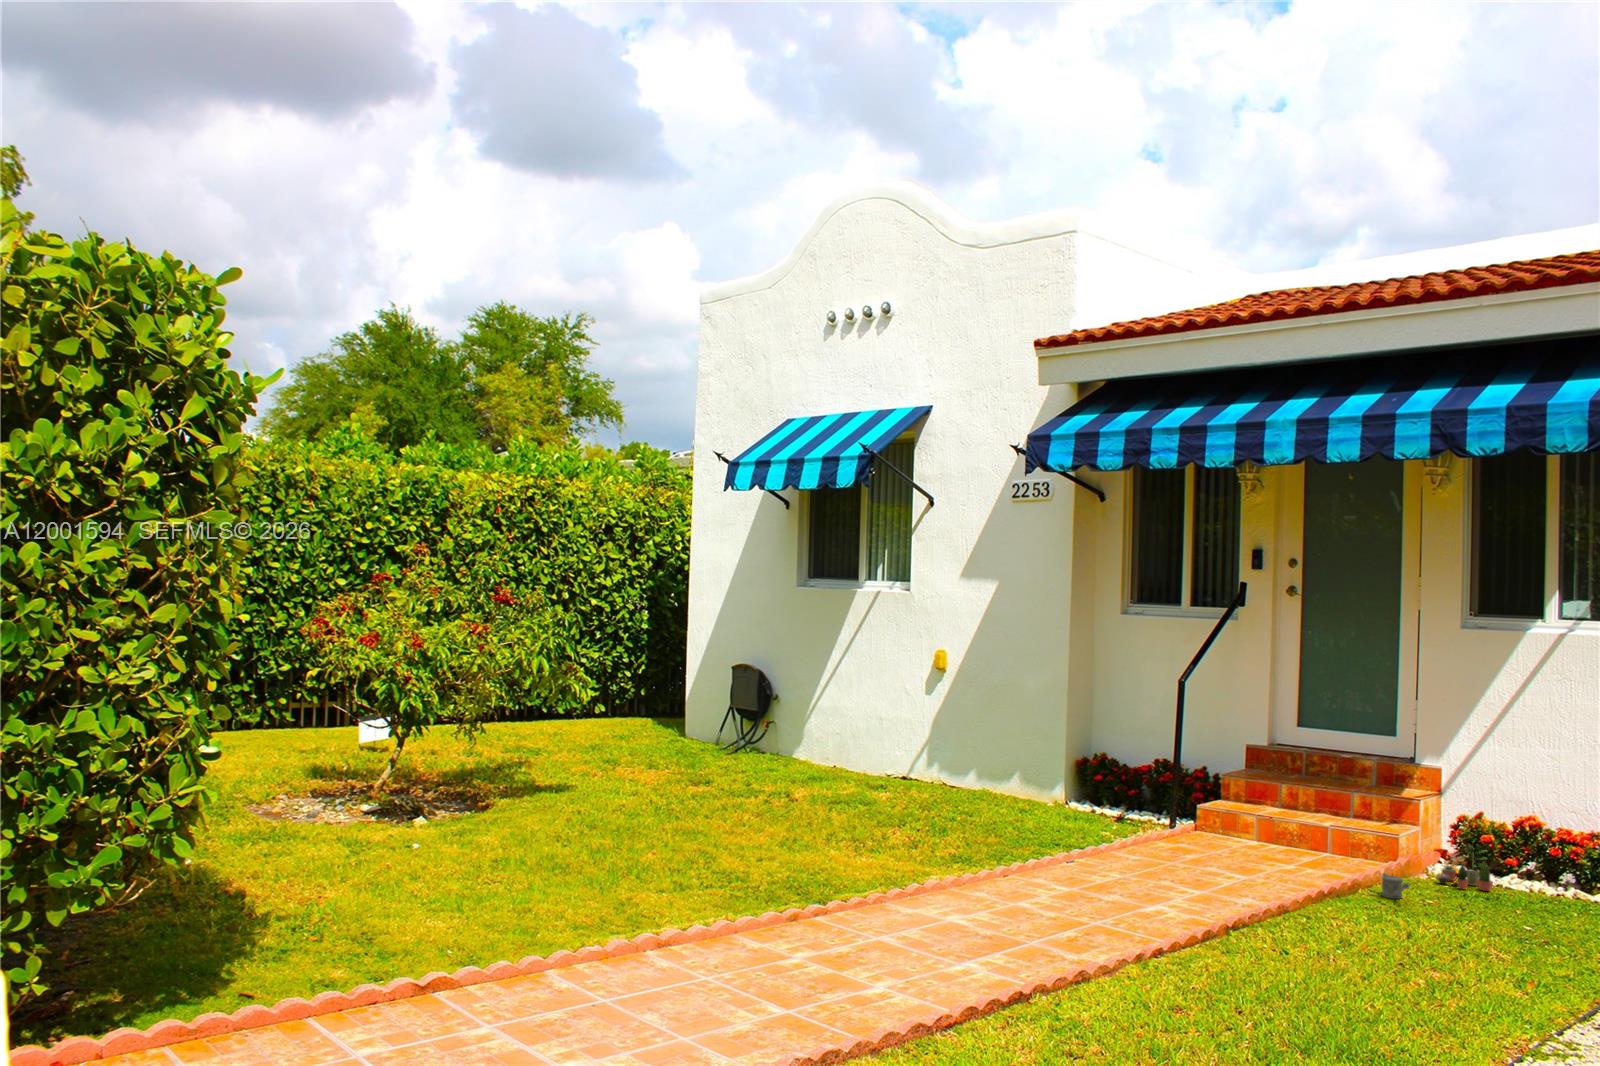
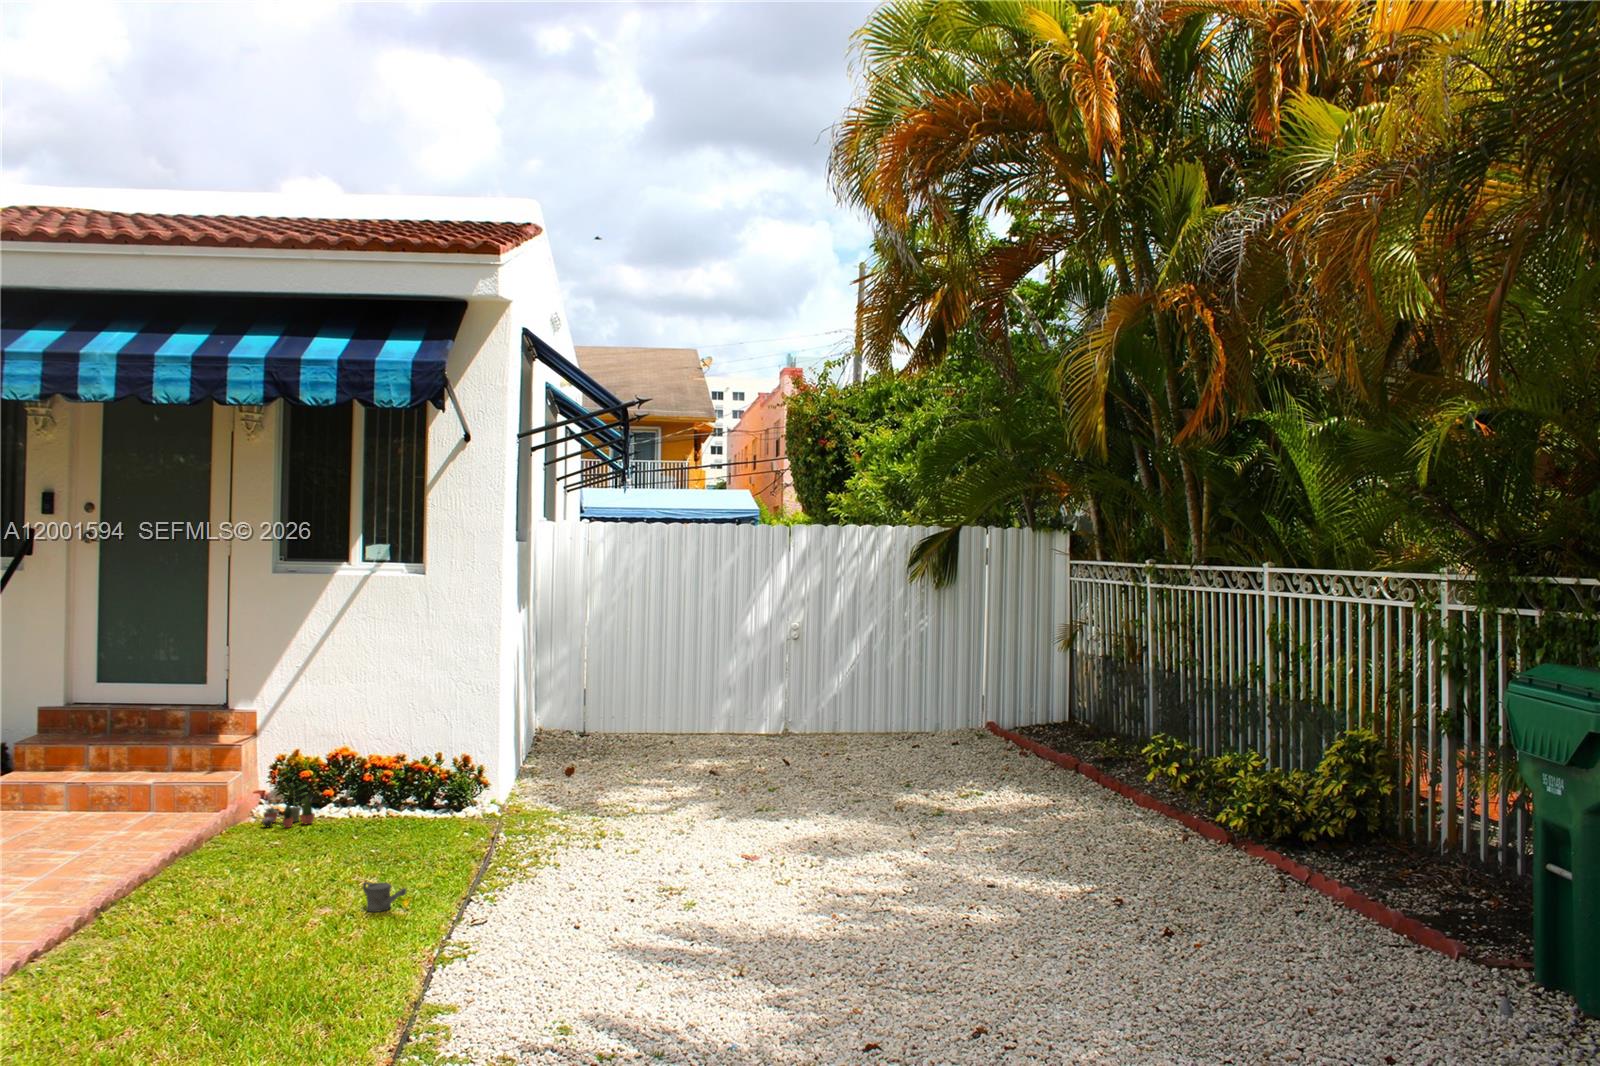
watering can: present [1382,873,1410,899] -> present [363,882,406,912]

